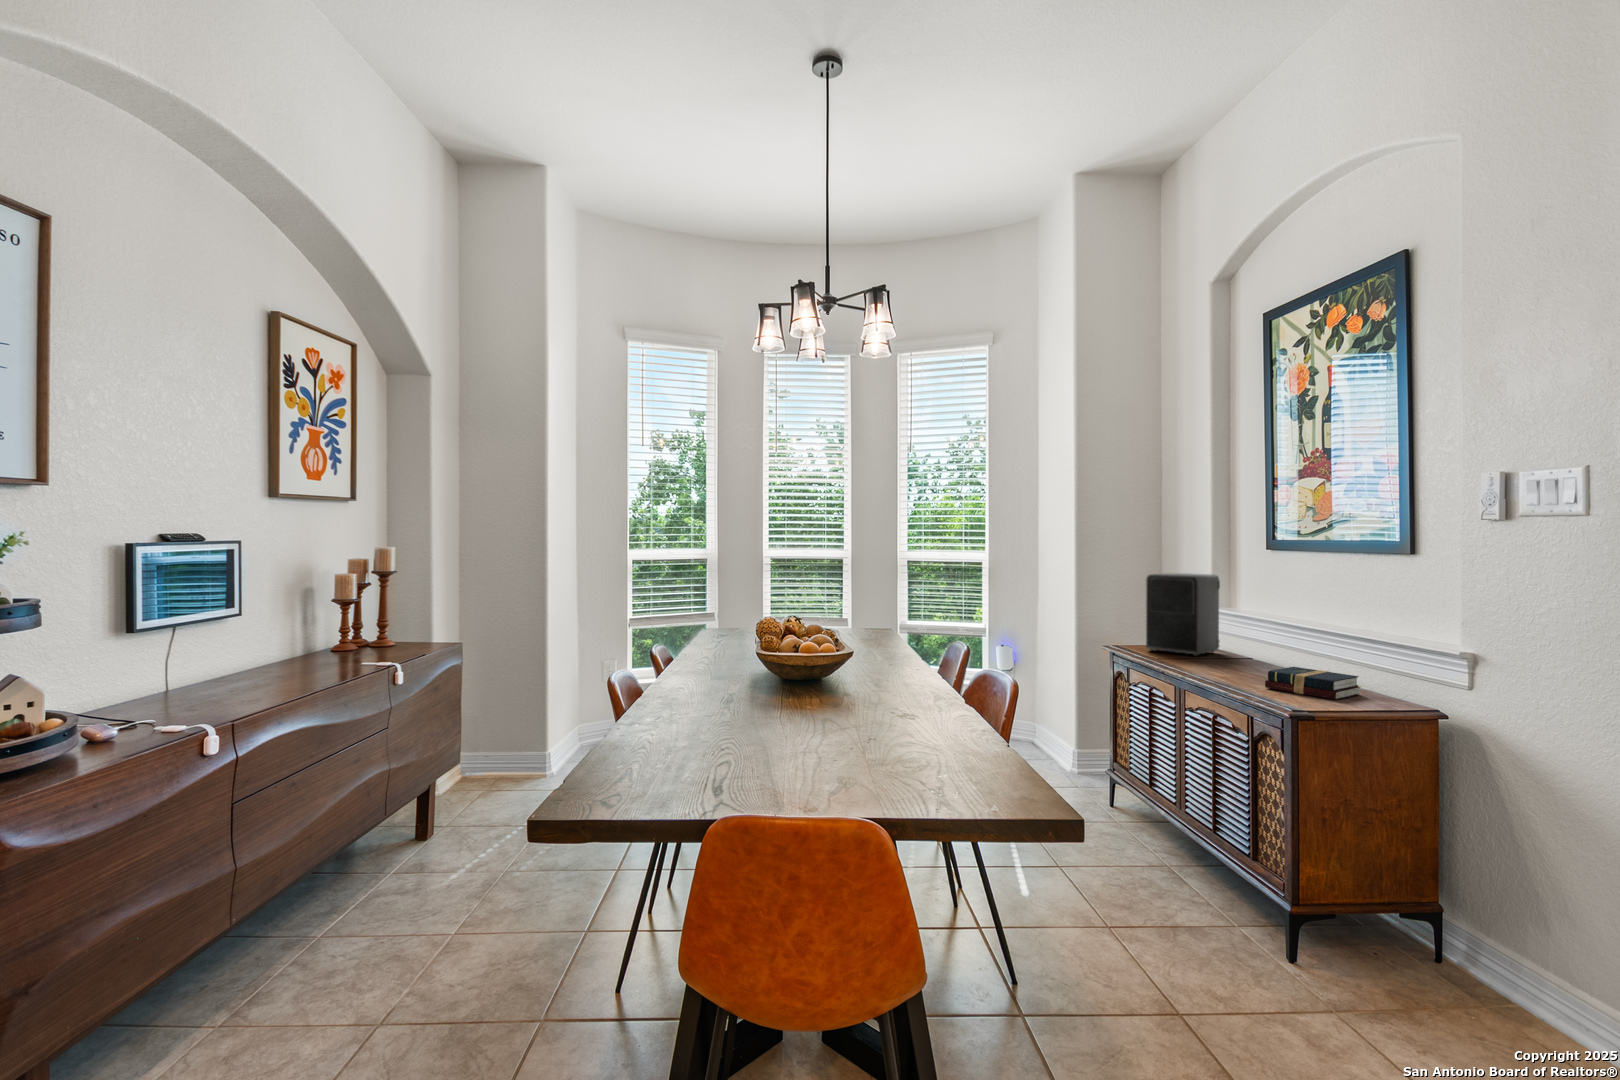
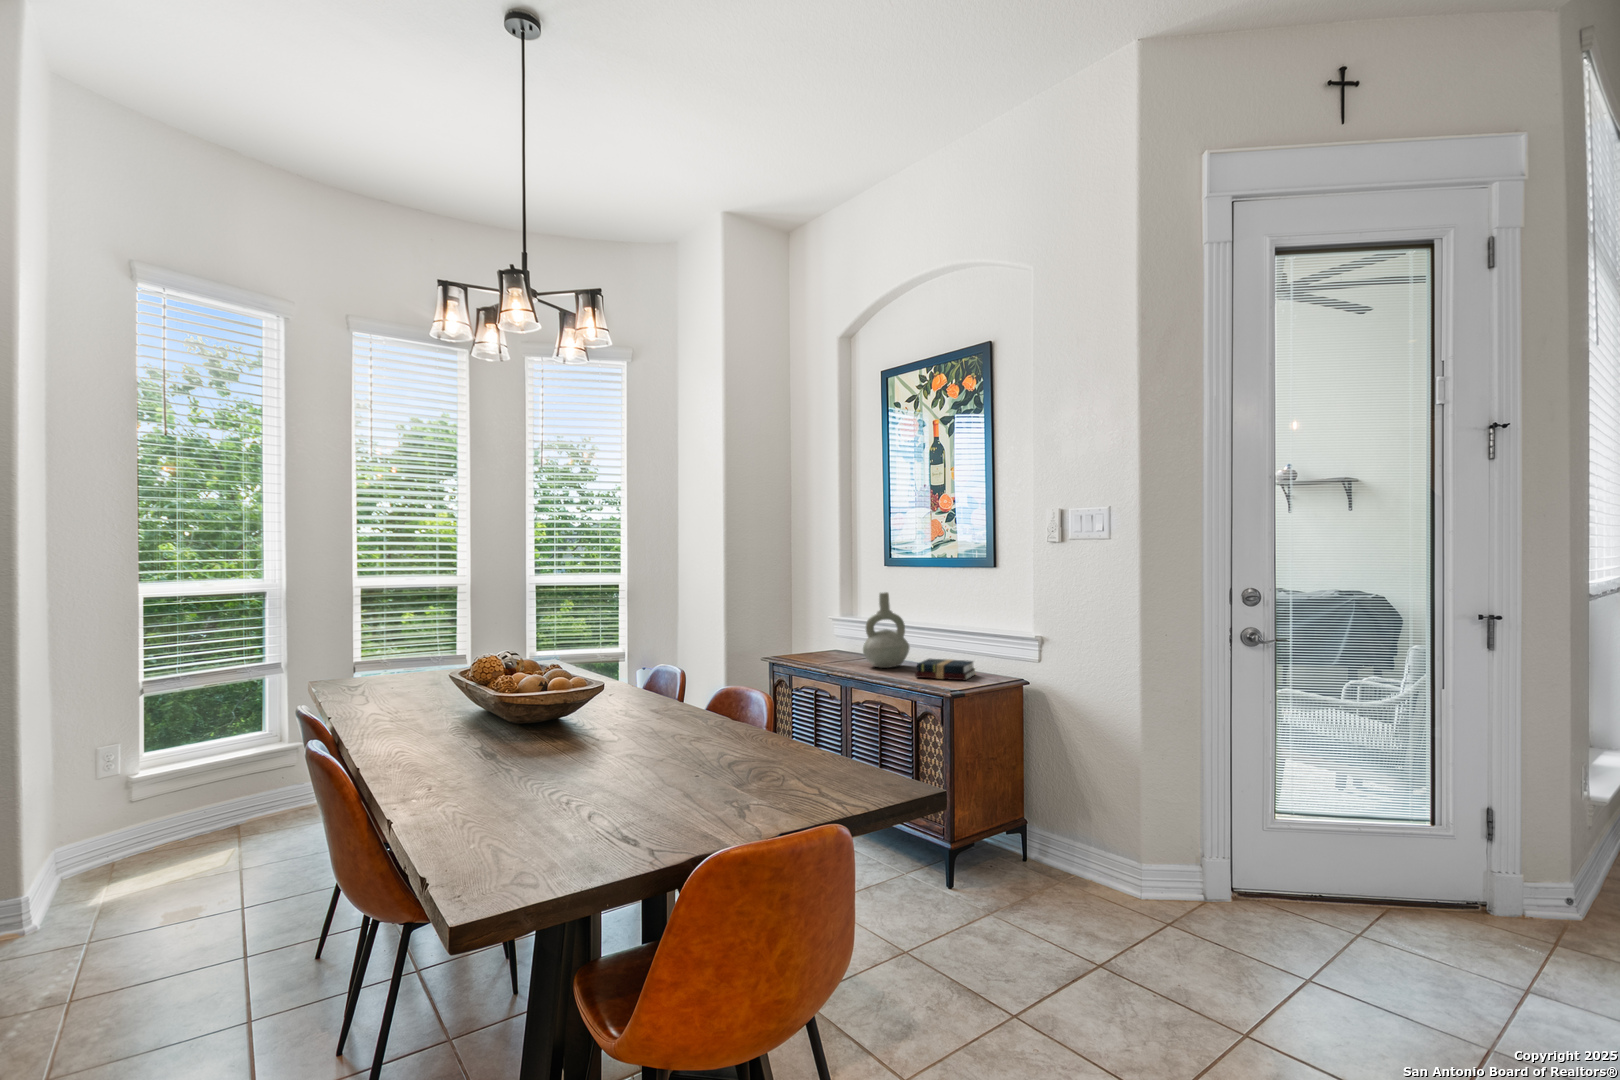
speaker: present [1146,573,1220,656] -> none [799,588,855,659]
decorative vase: none [1211,581,1276,672] -> present [863,592,910,668]

